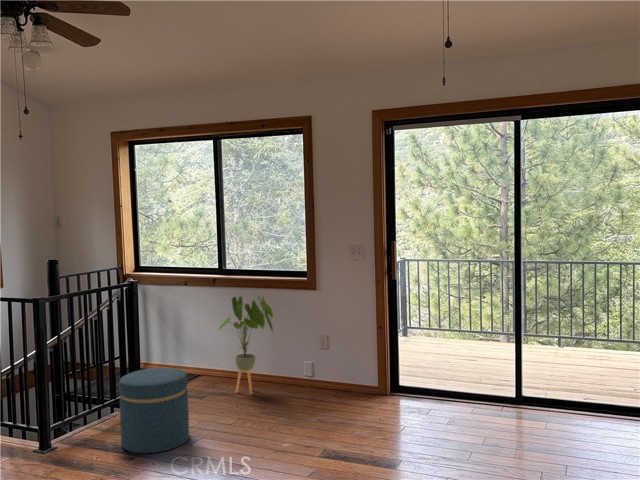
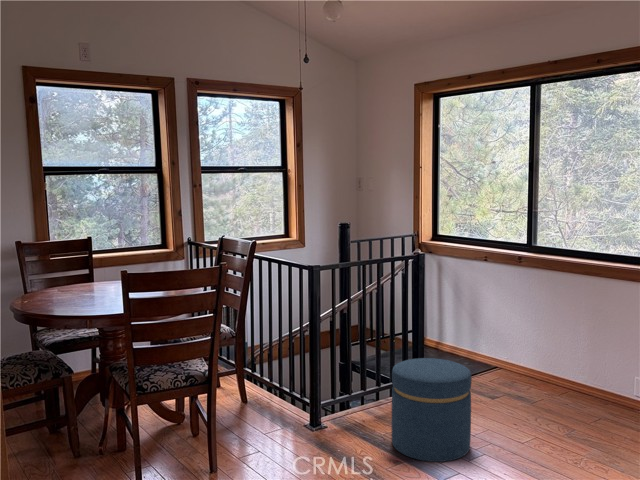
house plant: present [218,296,273,394] -> none [517,282,596,407]

